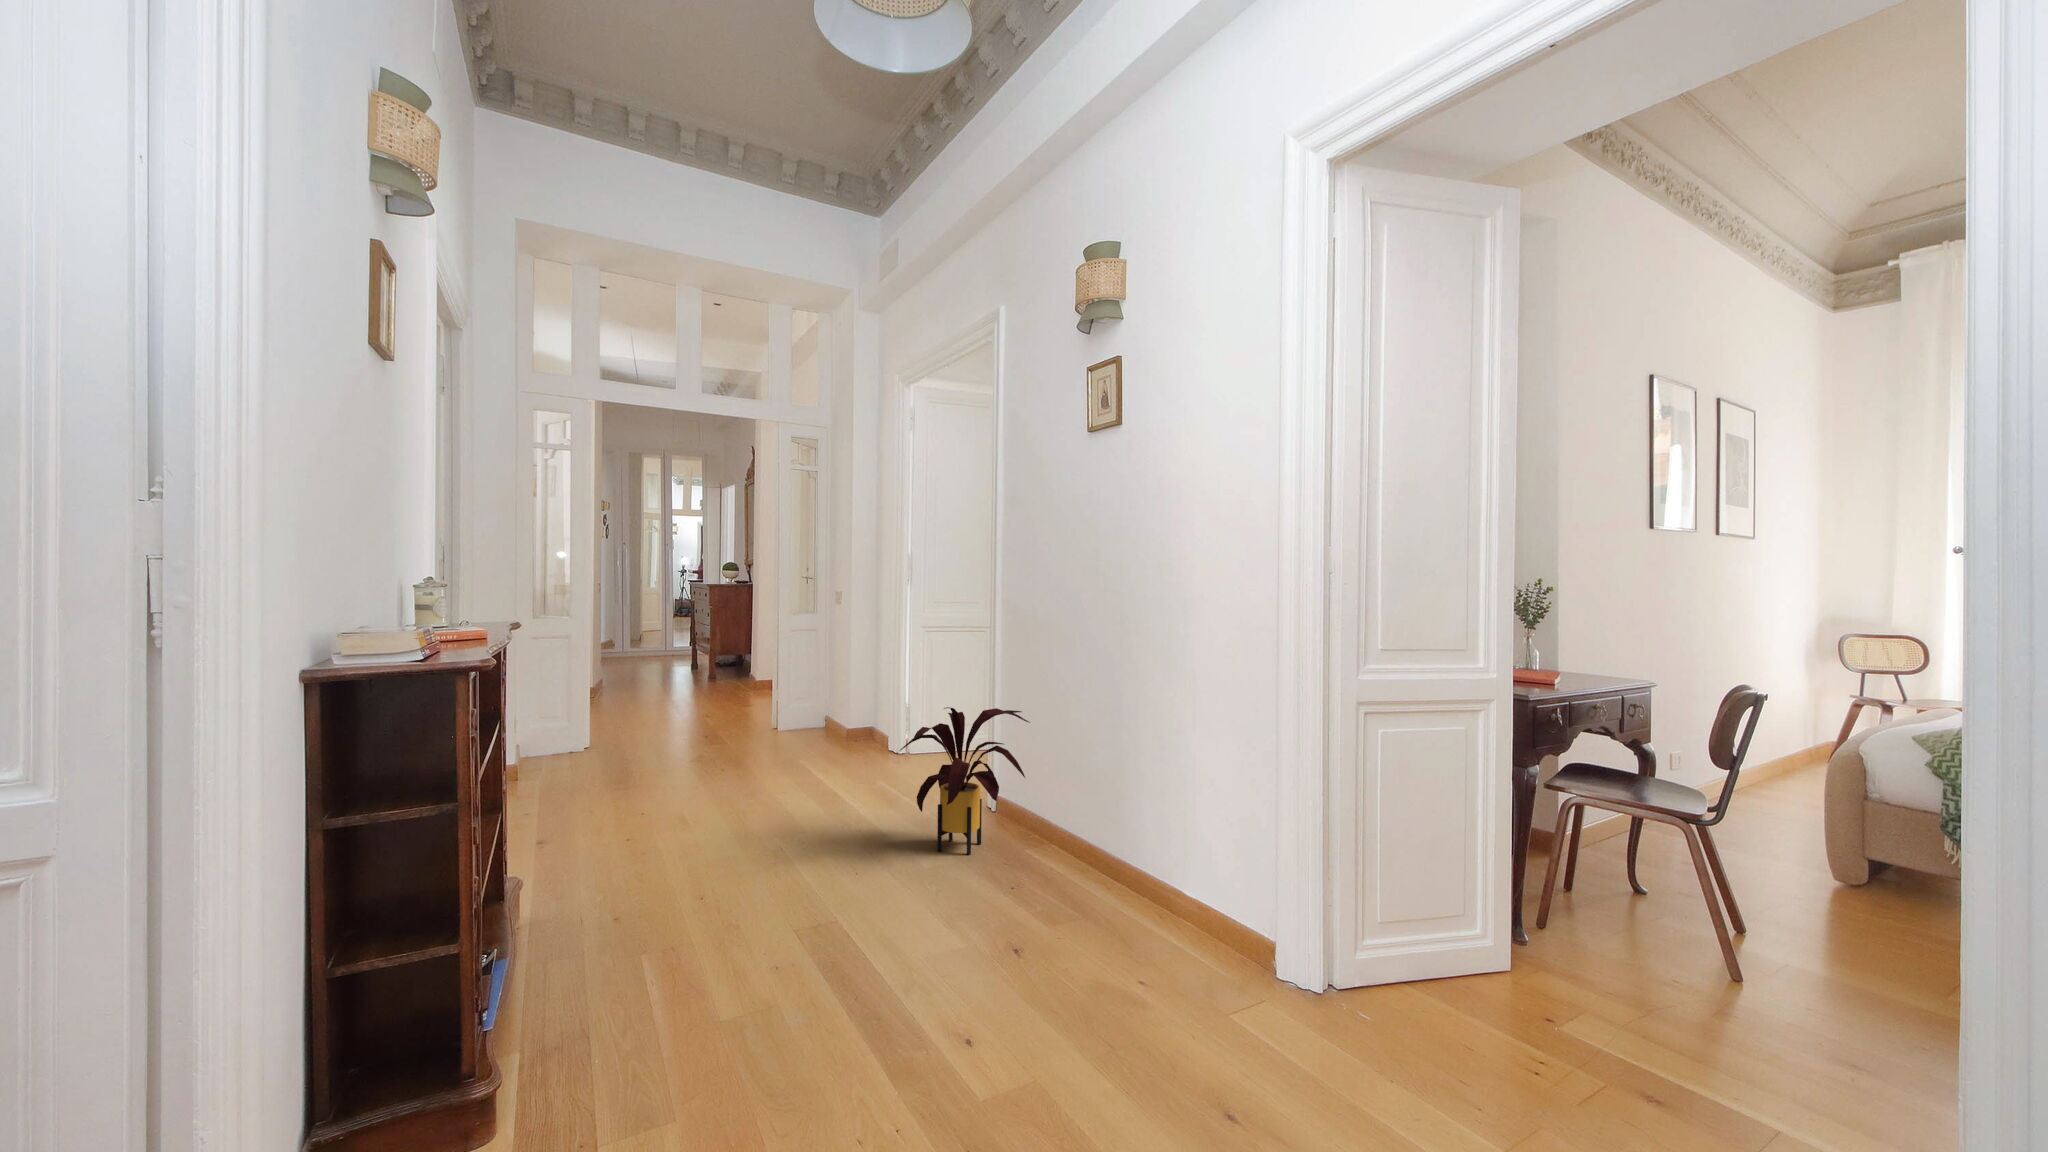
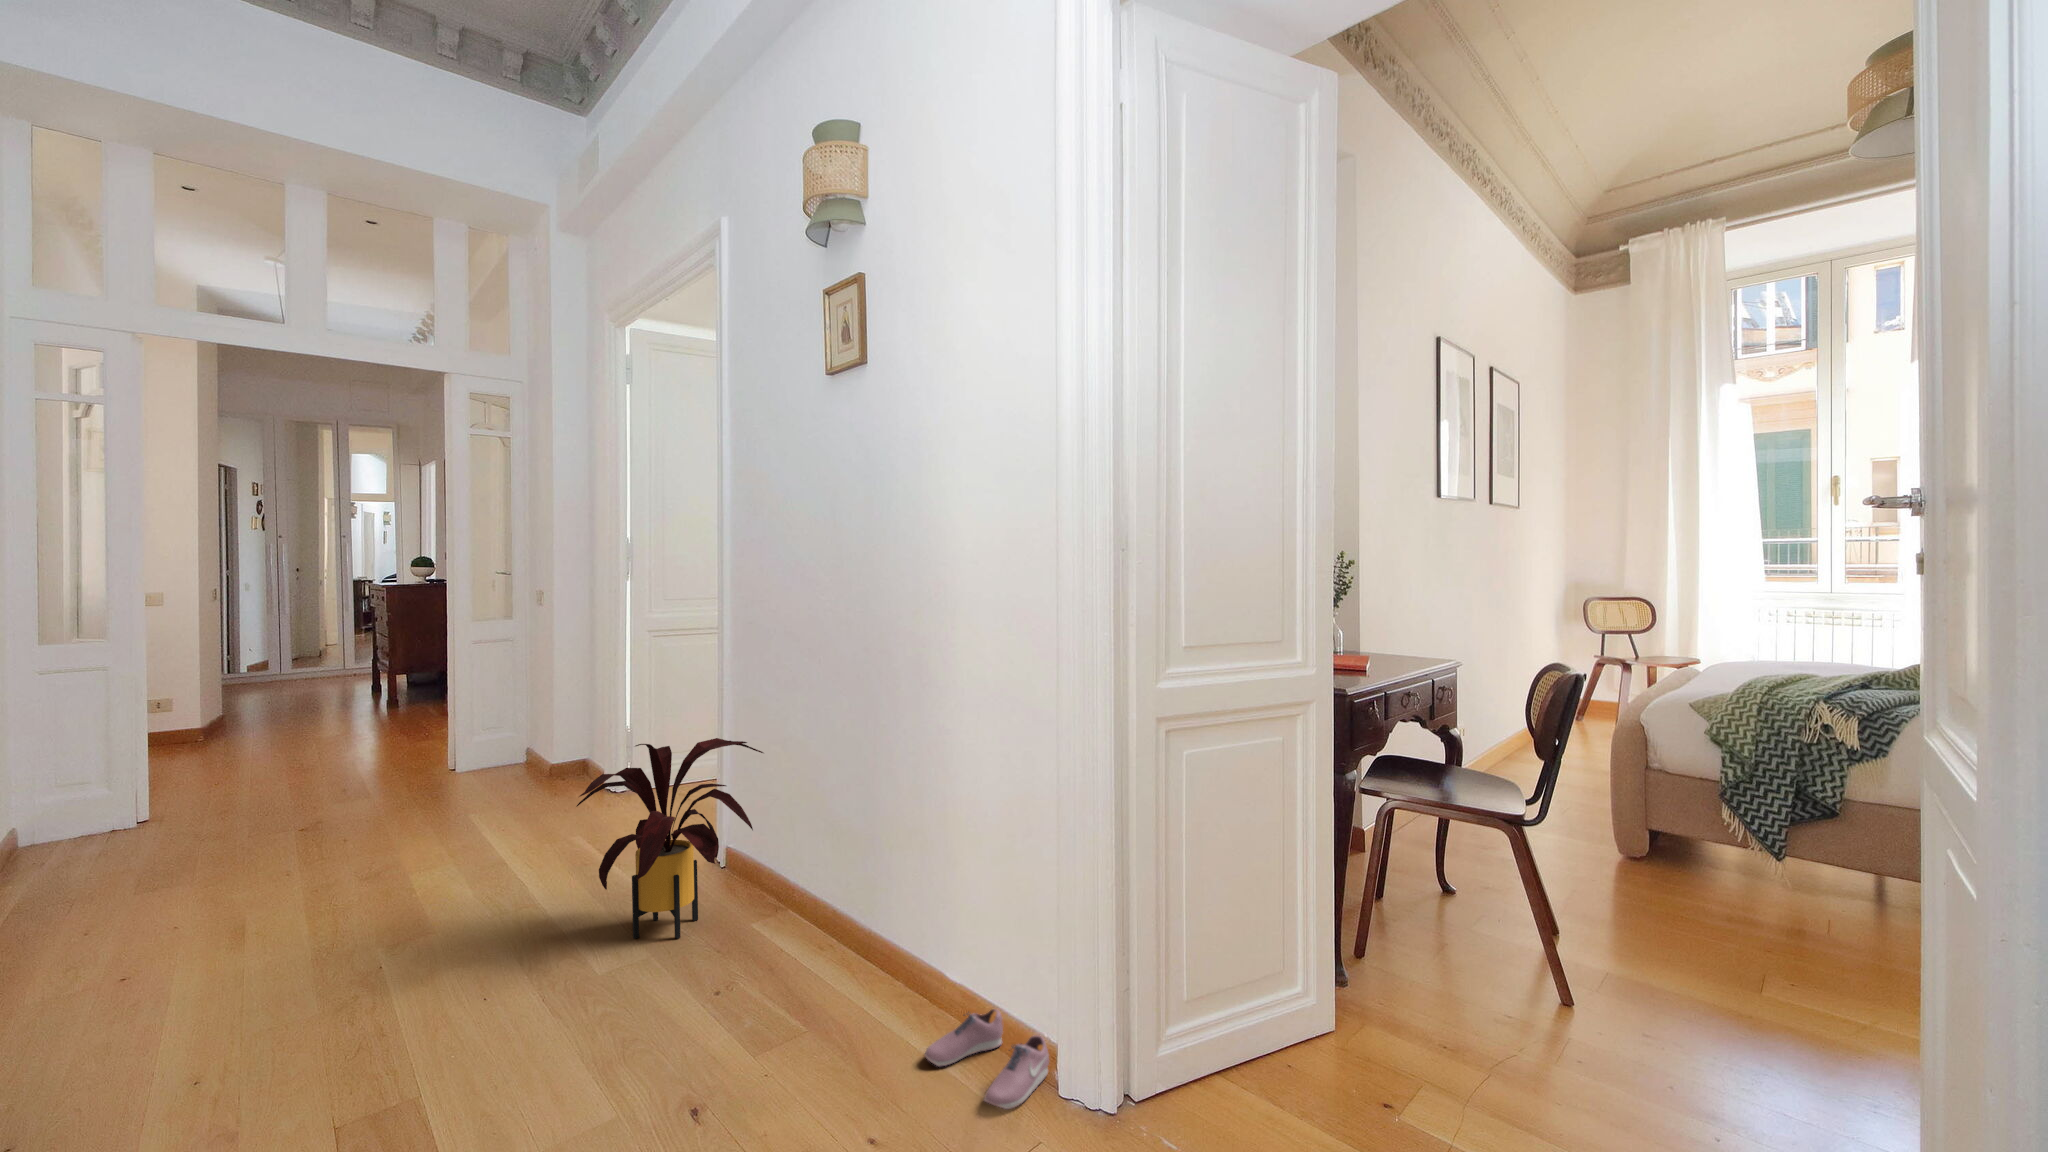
shoe: none [1162,921,1259,988] -> present [925,1009,1049,1109]

